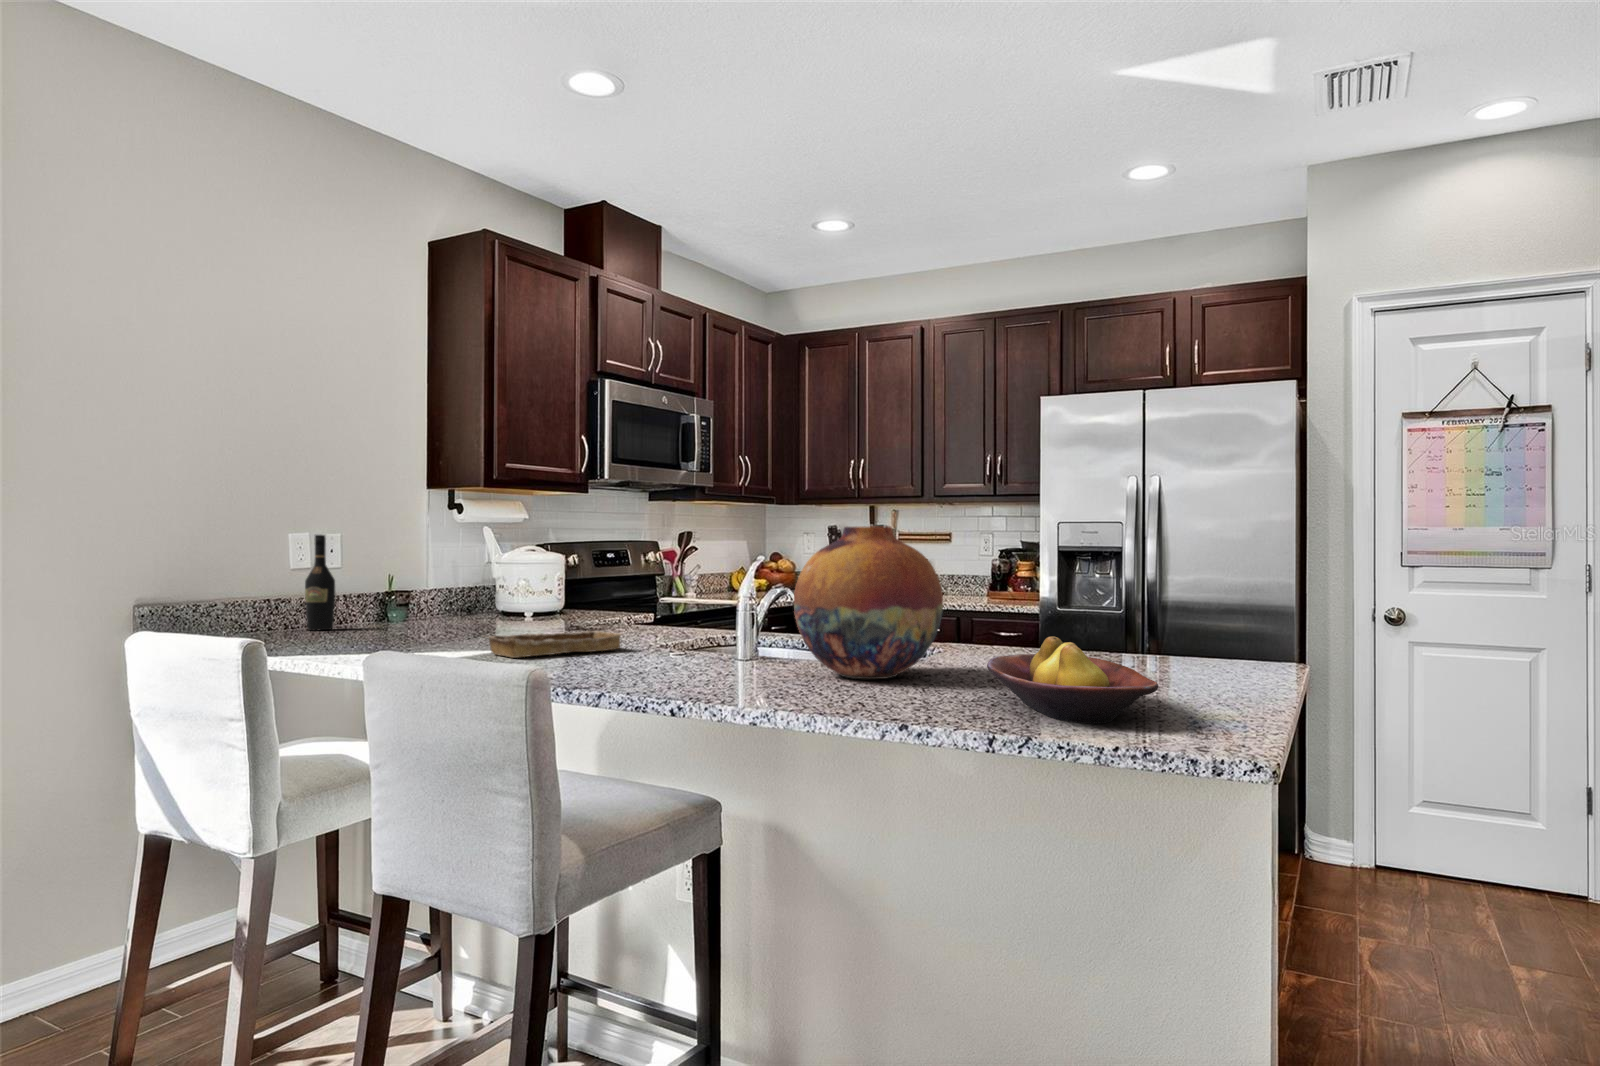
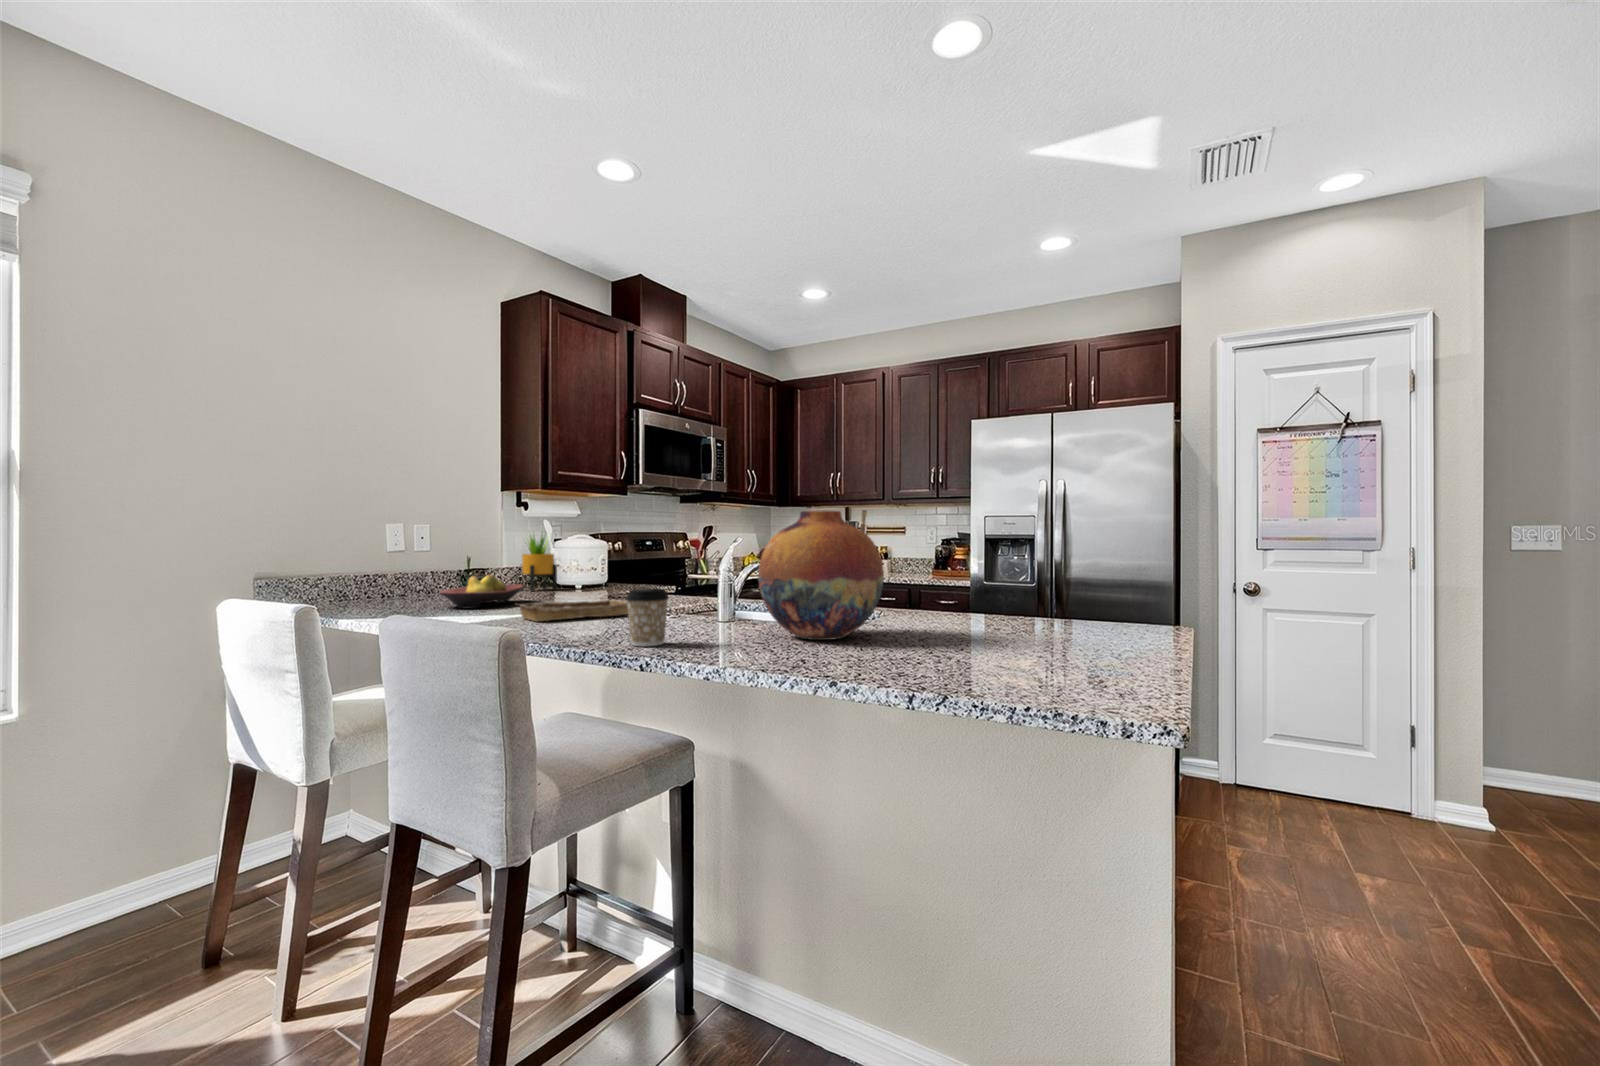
wine bottle: present [305,535,335,630] -> none [395,525,419,600]
potted plant: none [451,537,502,619] -> present [520,536,557,592]
coffee cup: none [643,618,693,687] -> present [626,588,669,646]
fruit bowl: present [987,637,1159,723] -> present [439,574,524,609]

